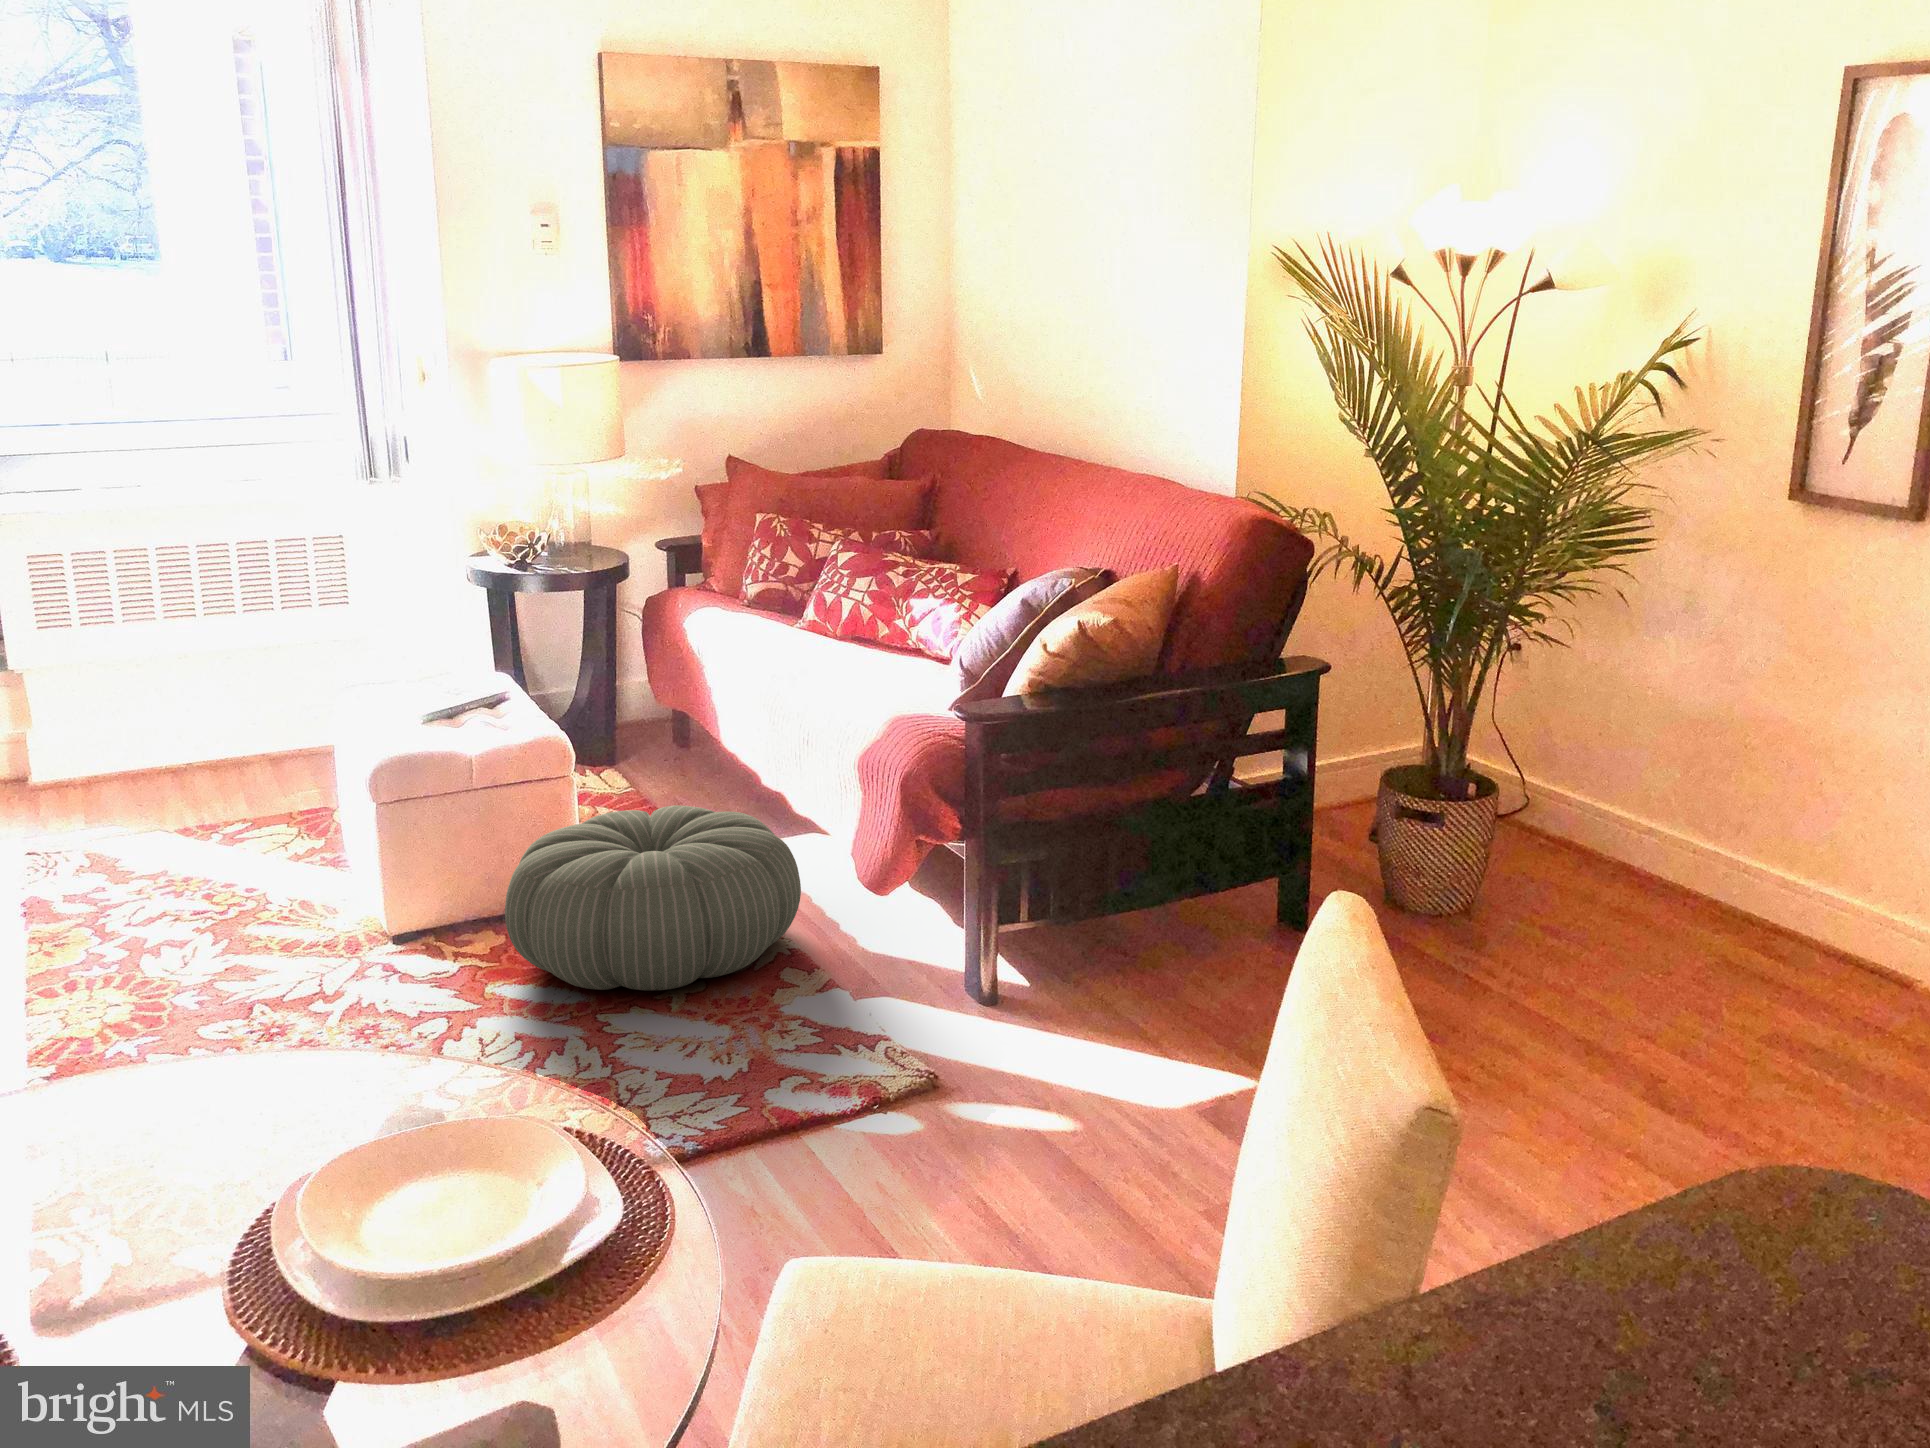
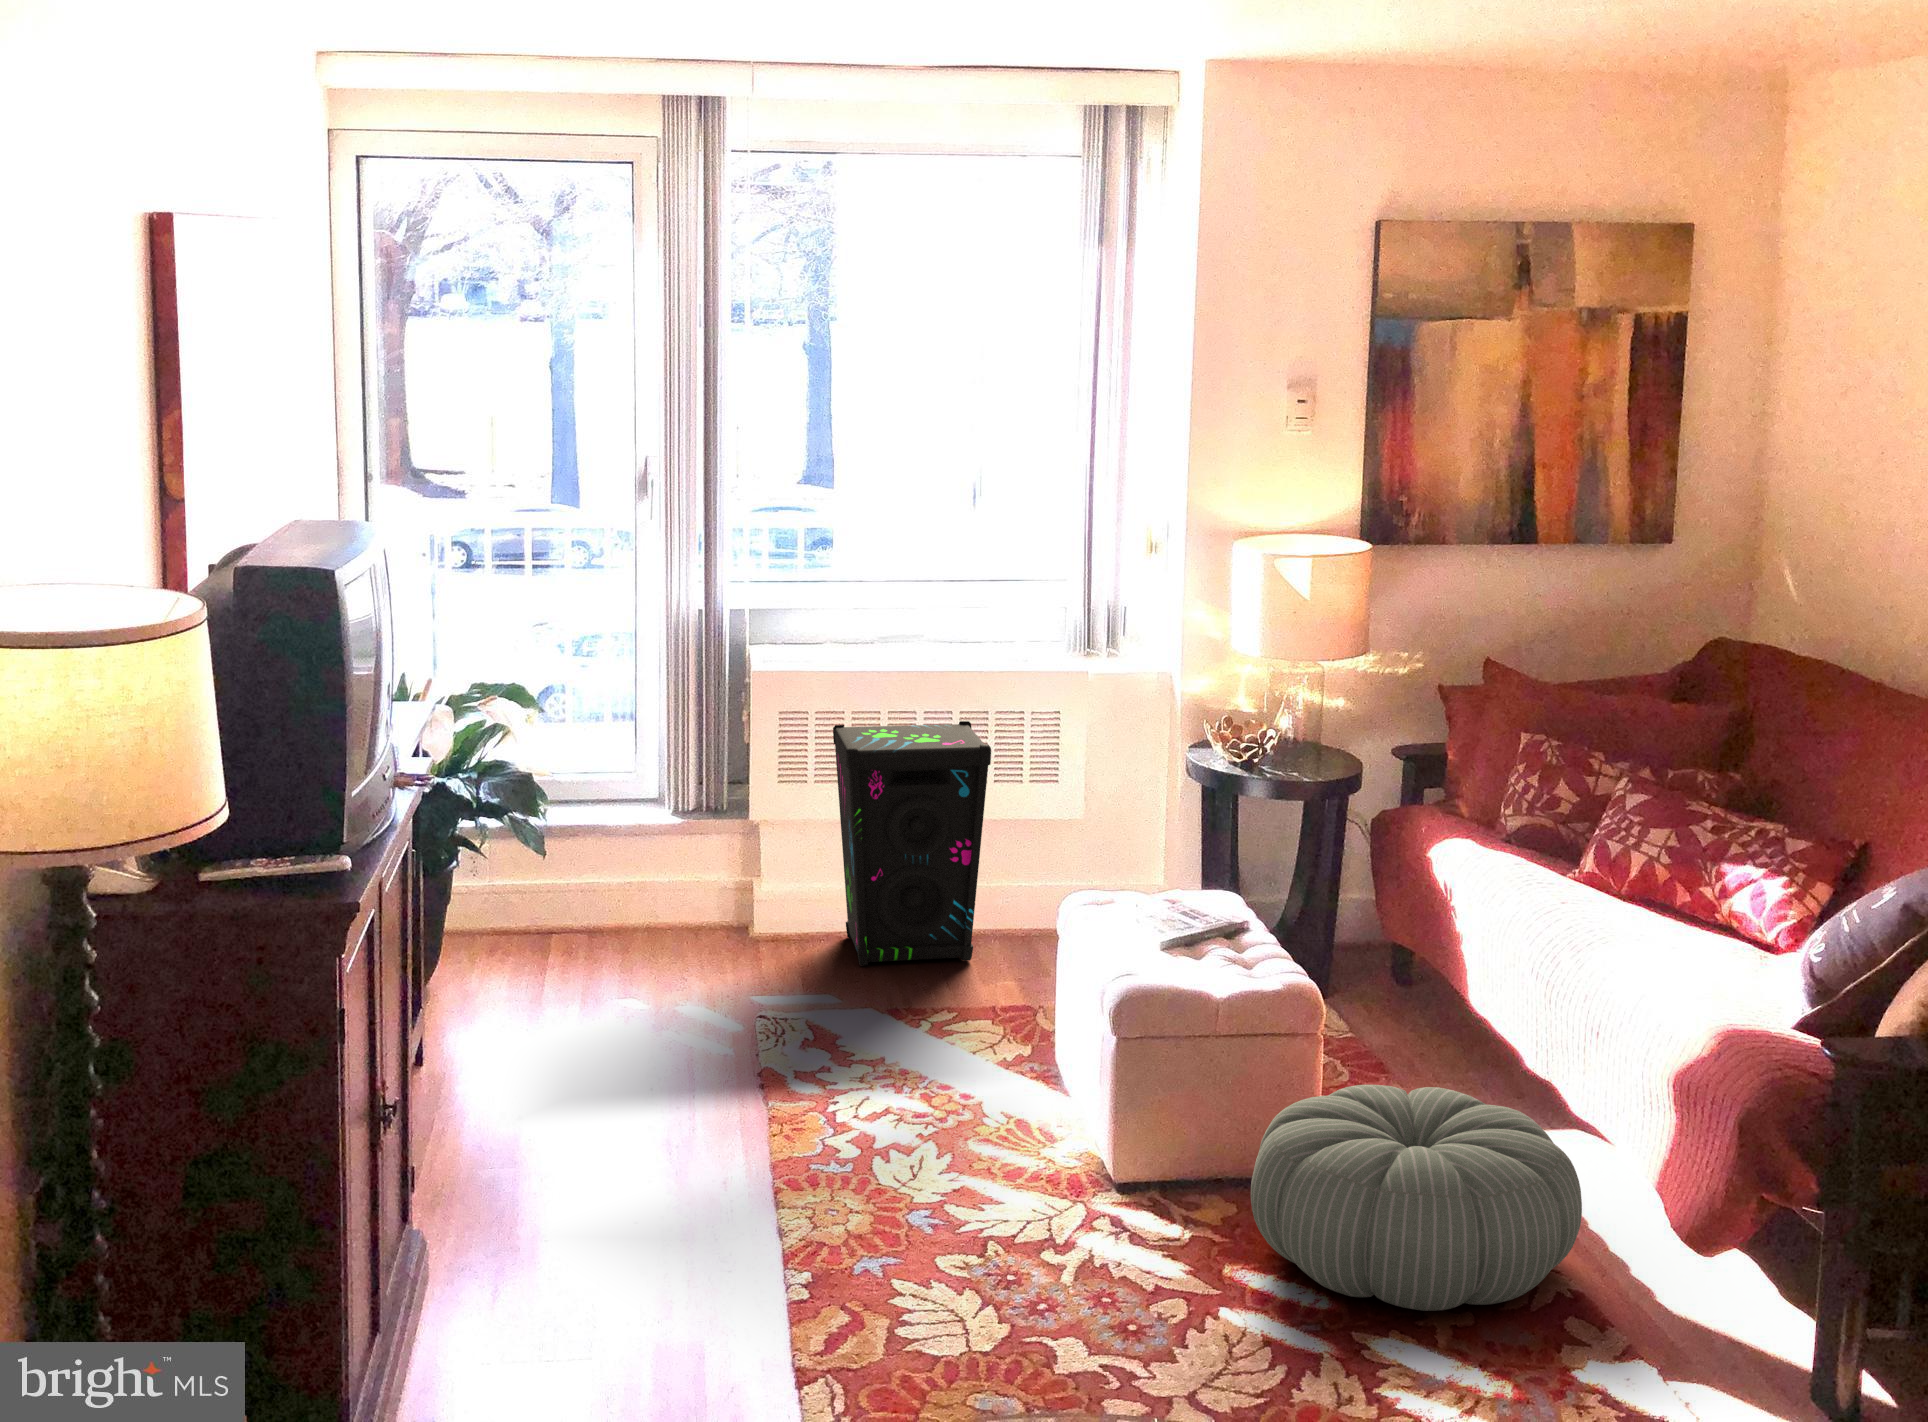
speaker: none [106,559,276,796] -> present [833,721,991,966]

